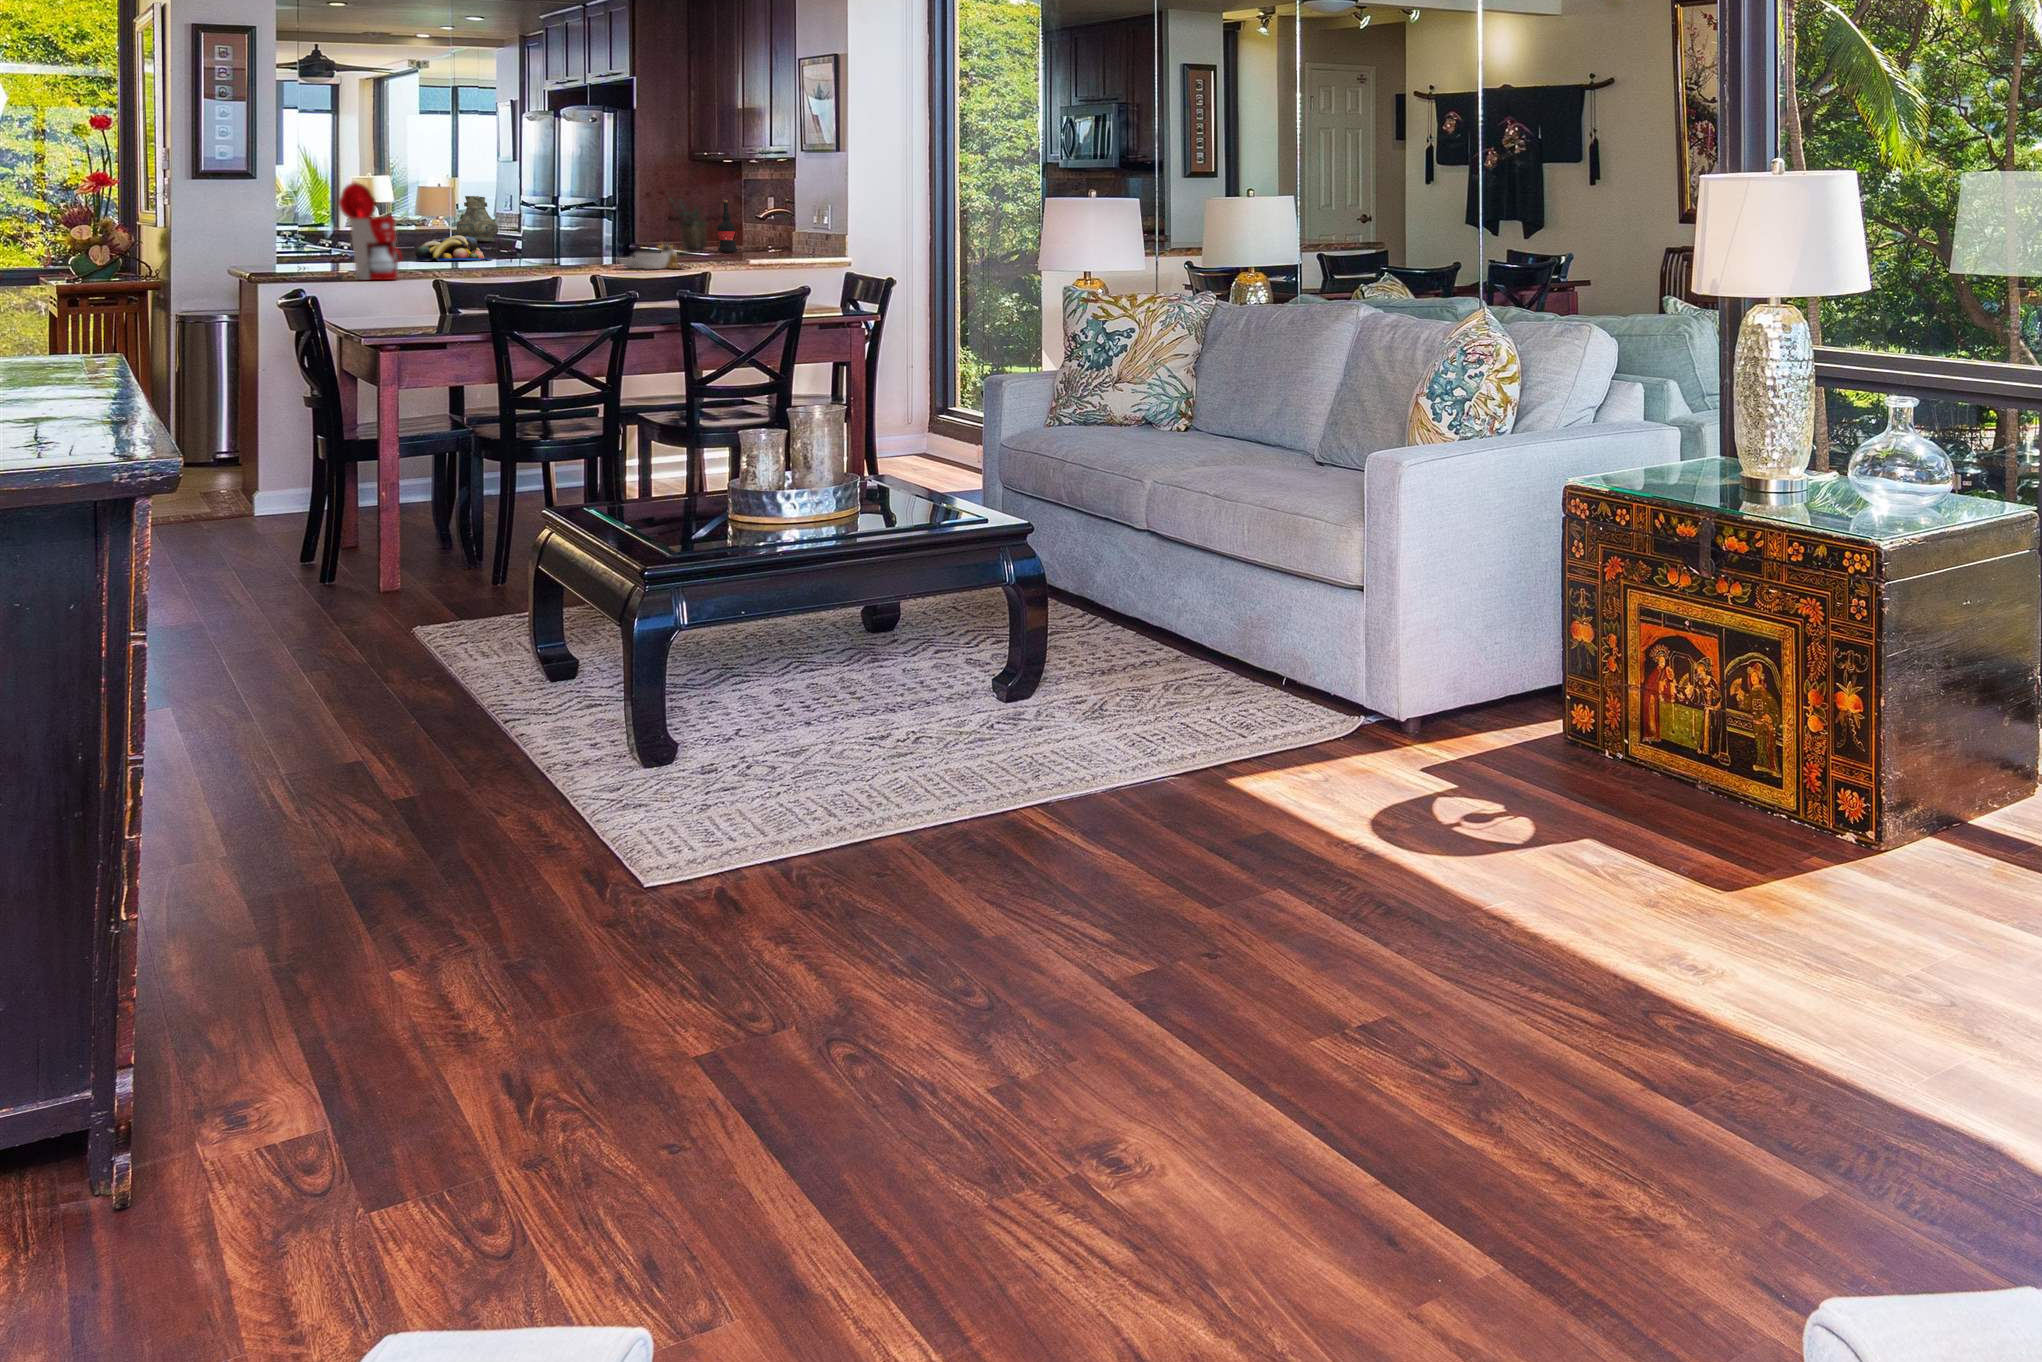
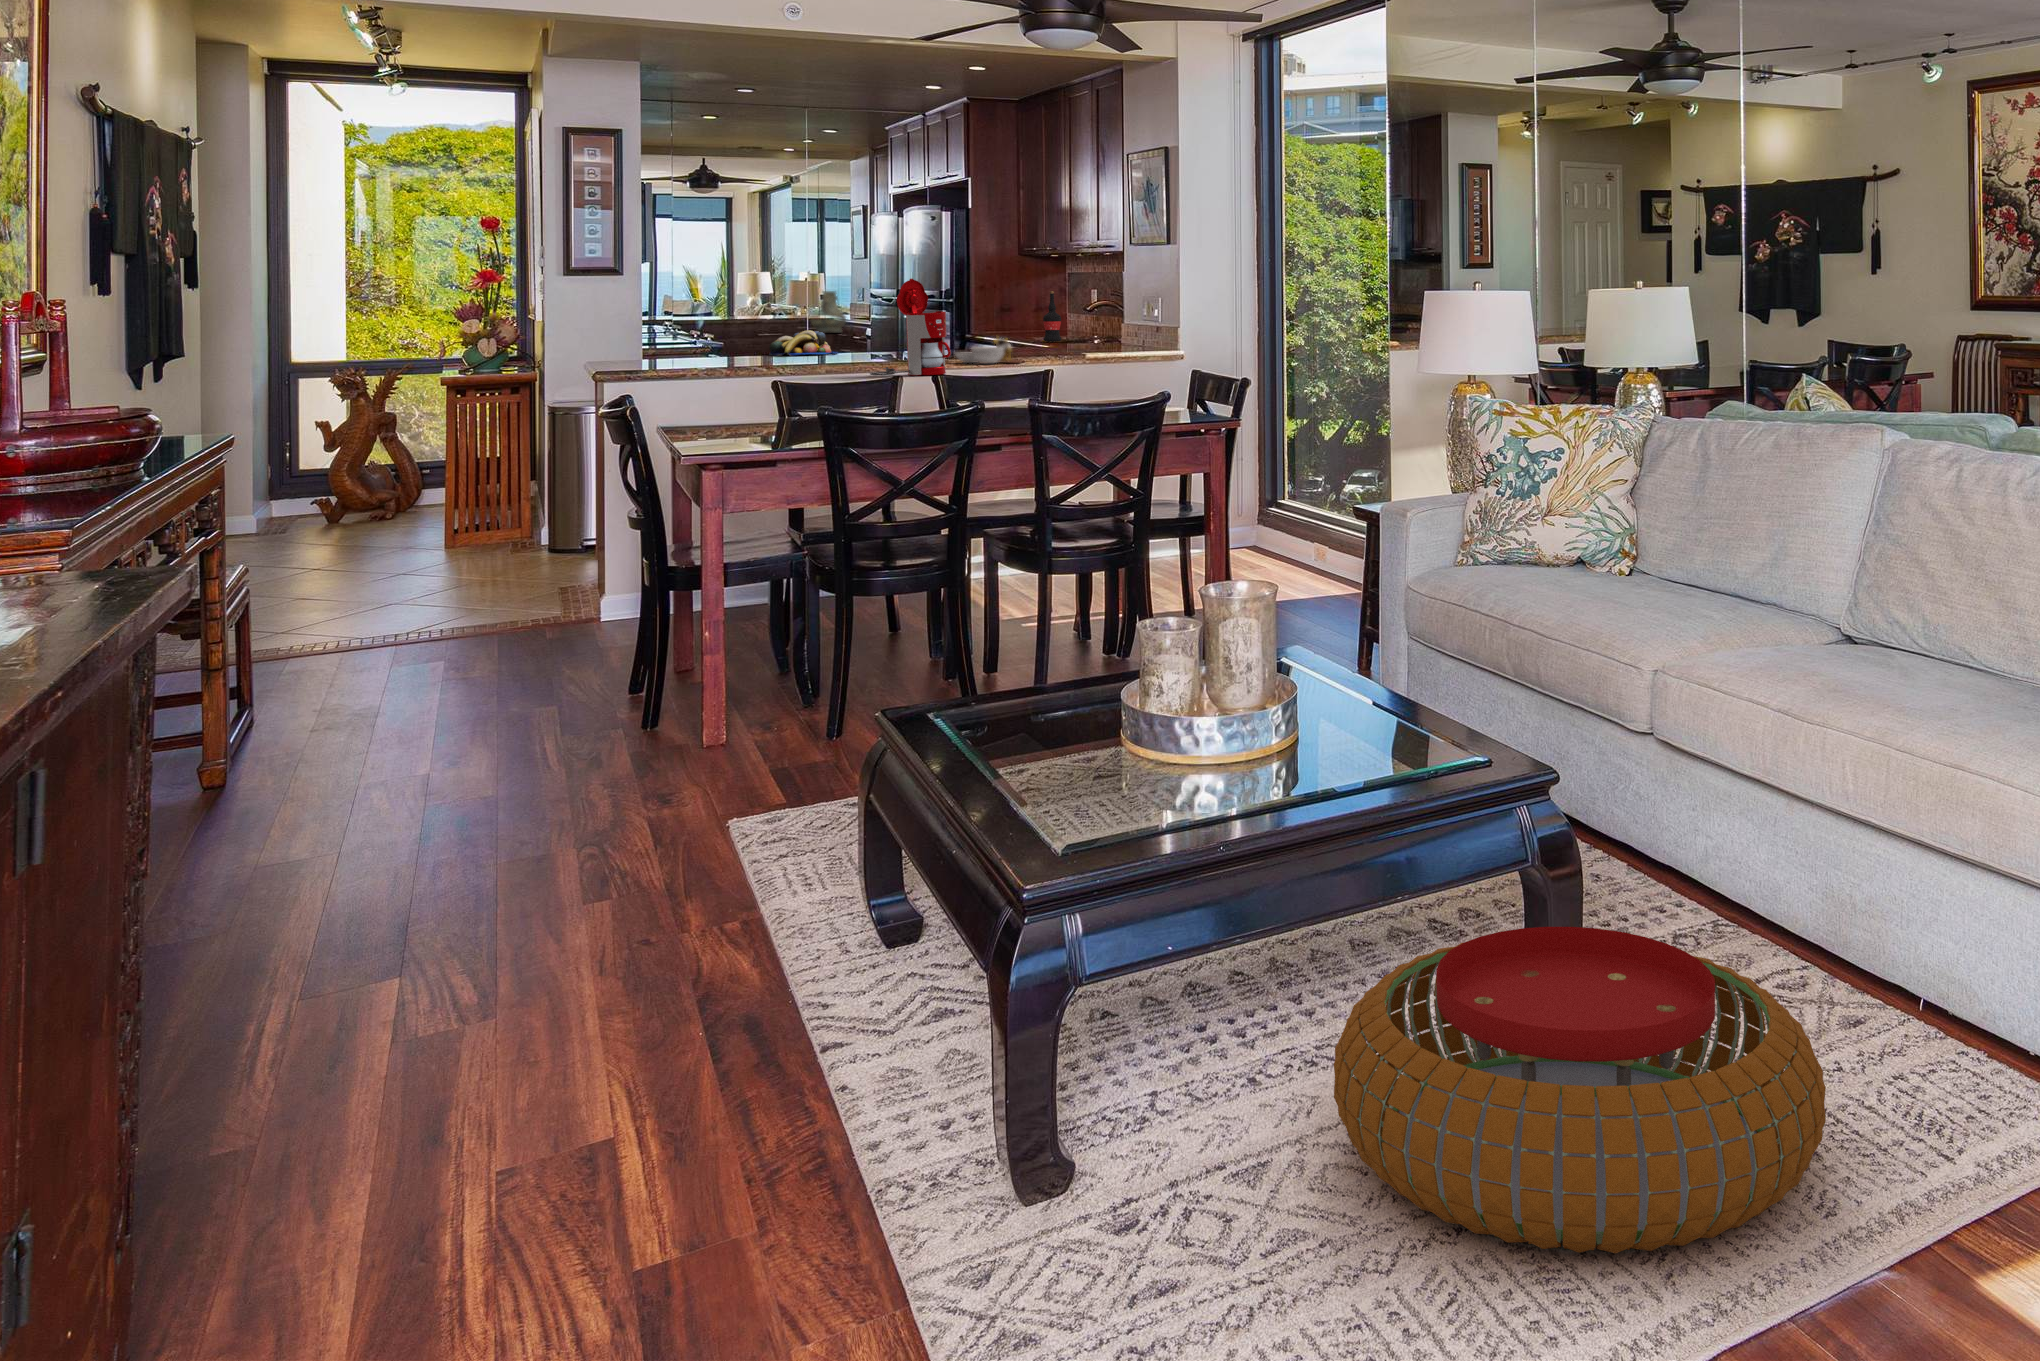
coffee maker: present [318,181,402,280] -> present [870,279,951,375]
potted plant: present [672,201,707,252] -> none [999,283,1040,342]
pouf: none [876,624,1194,782] -> present [1334,927,1826,1253]

